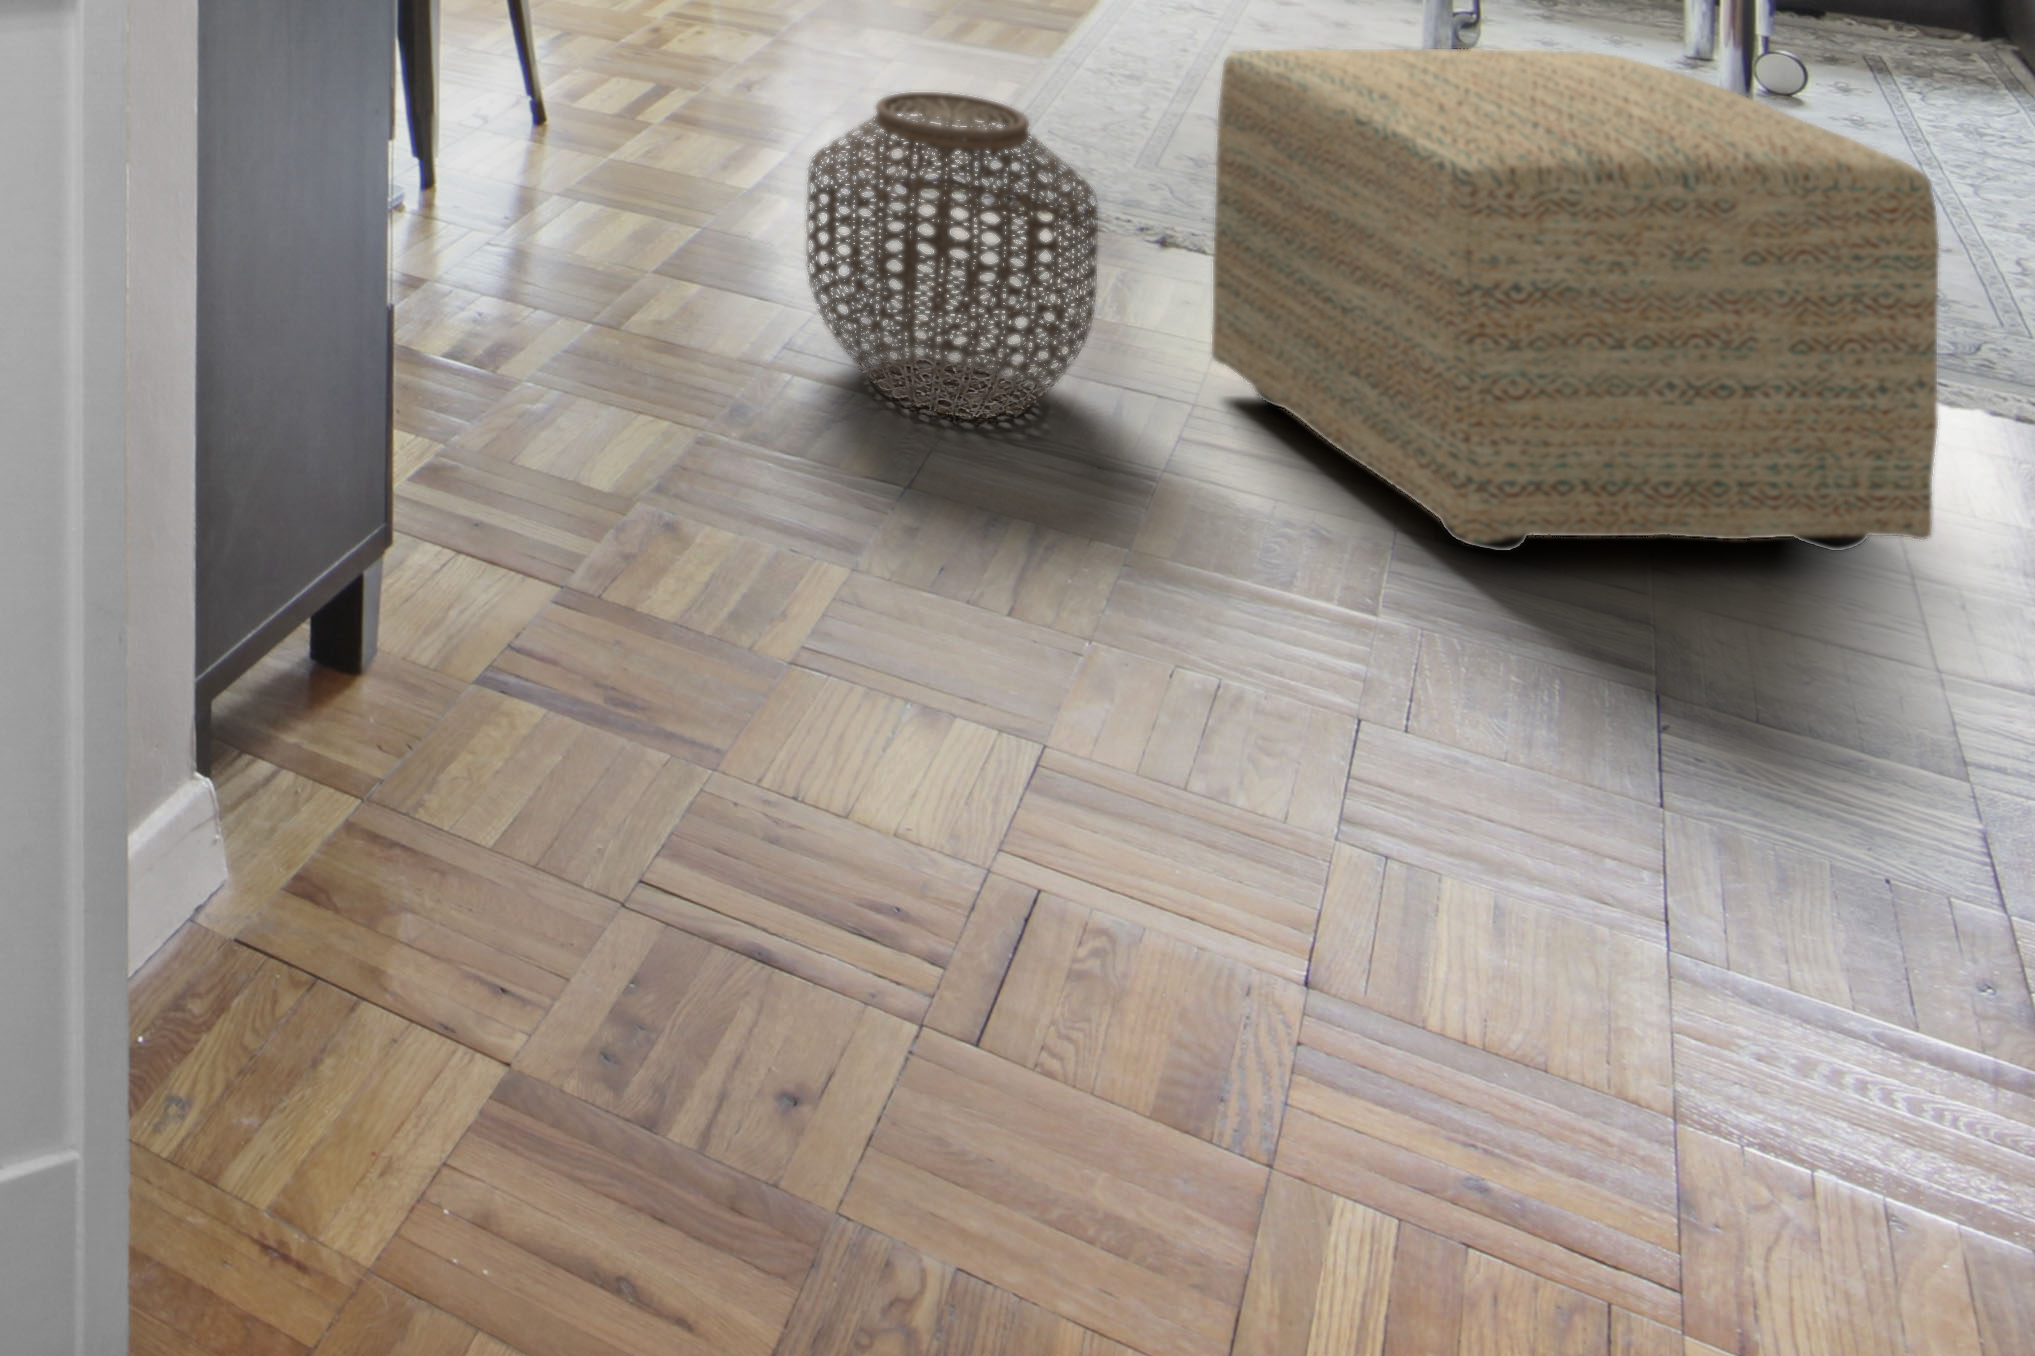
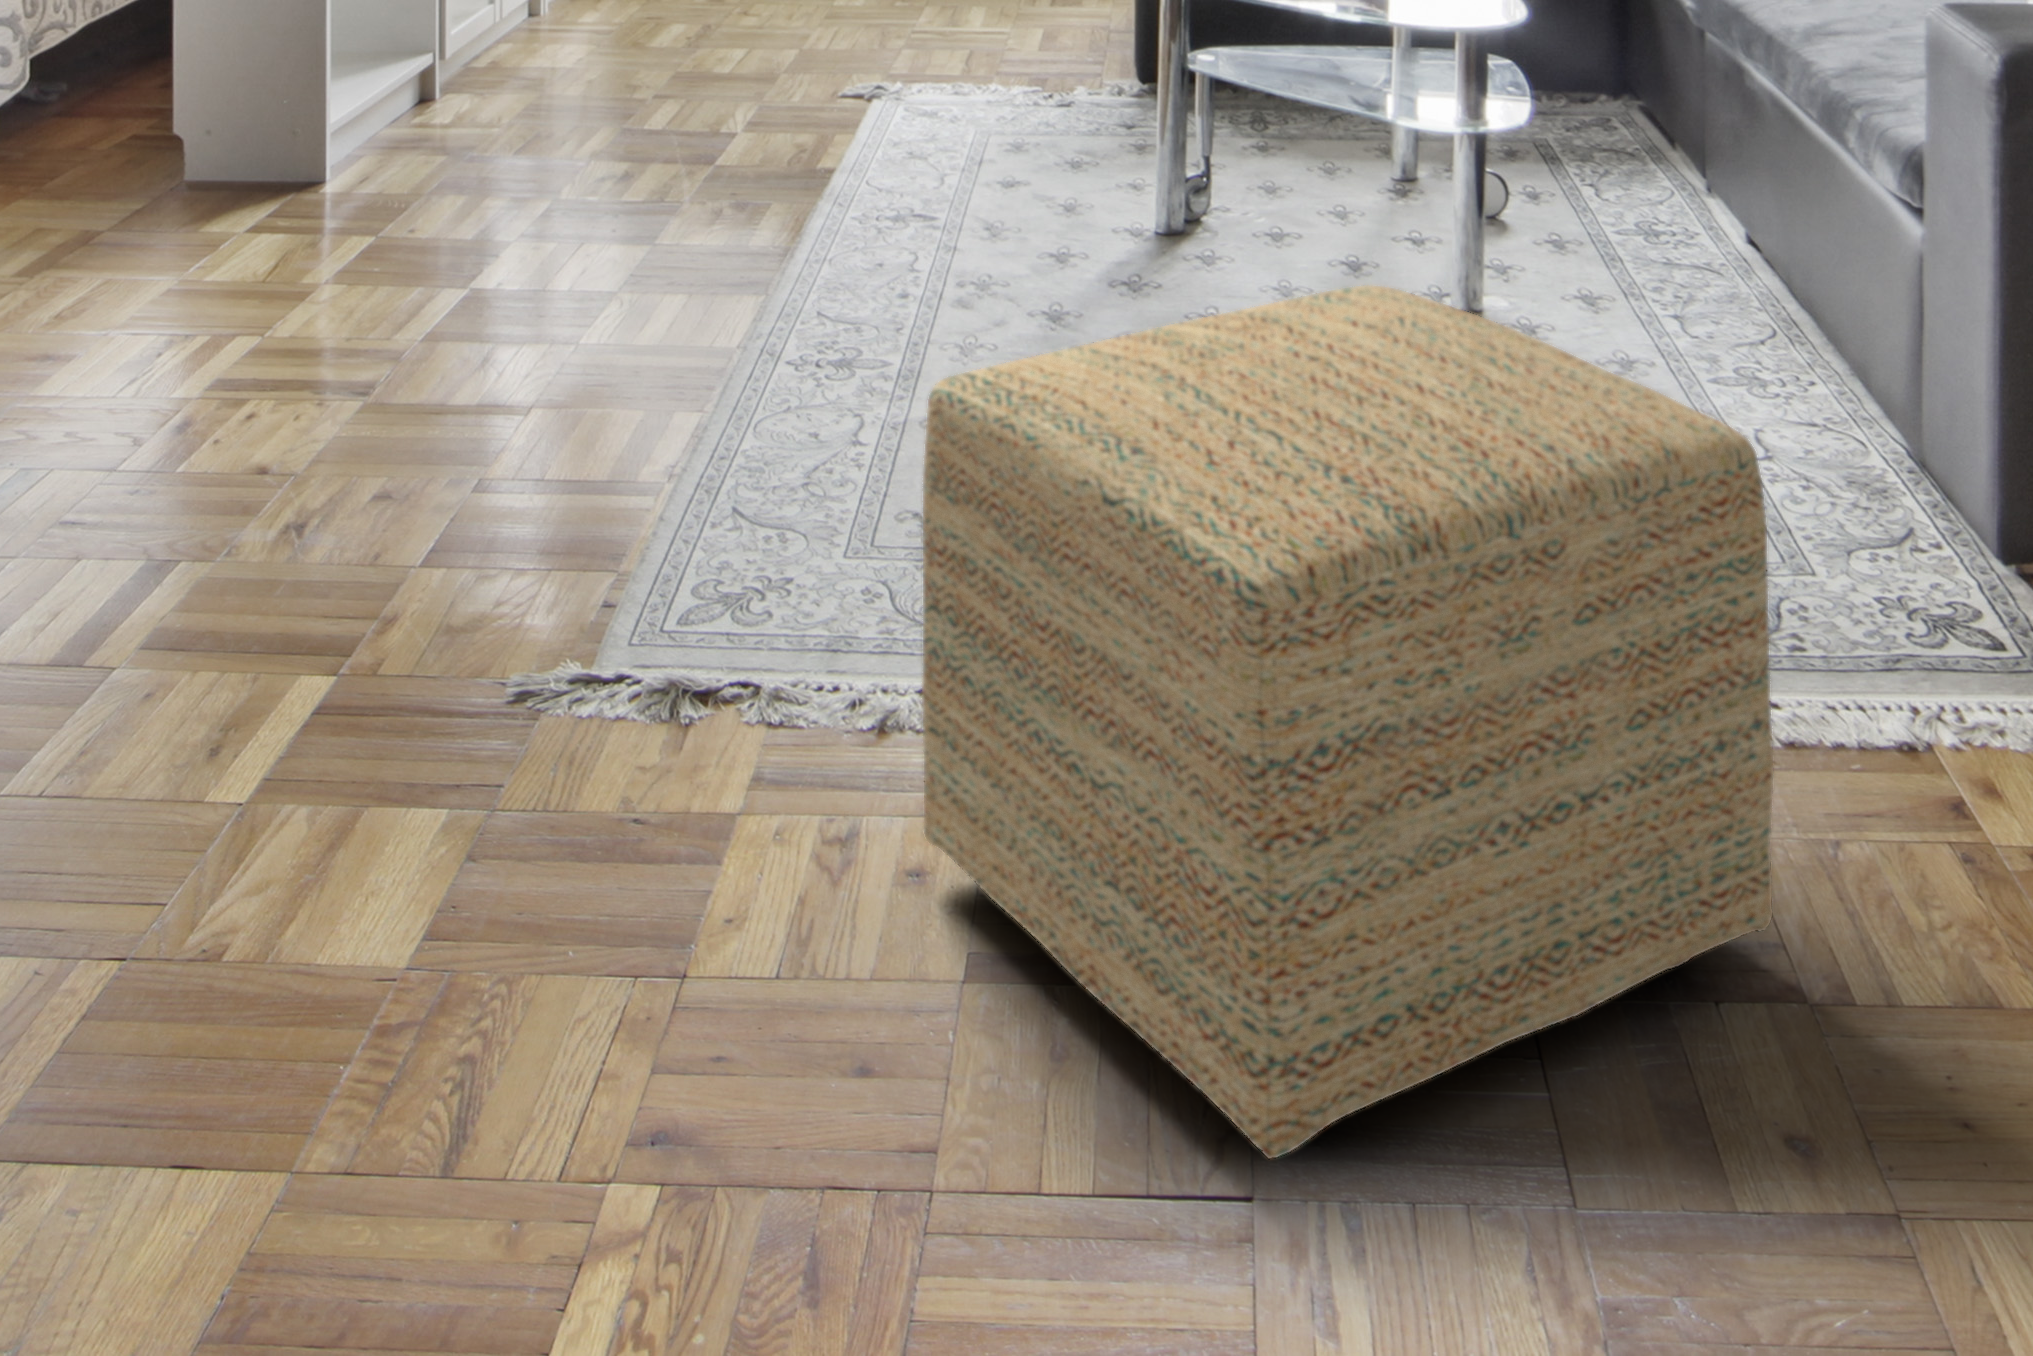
woven basket: present [806,92,1098,418] -> none [319,521,760,1085]

